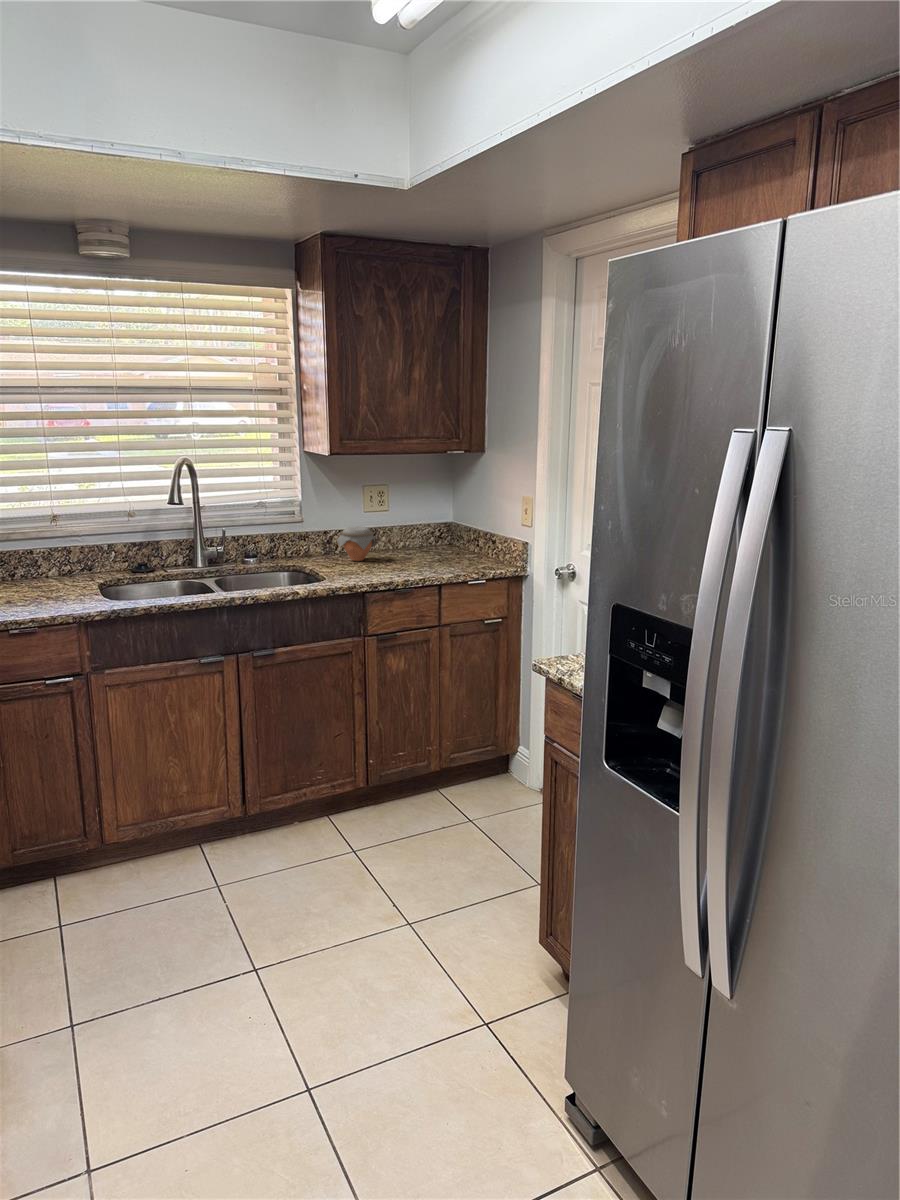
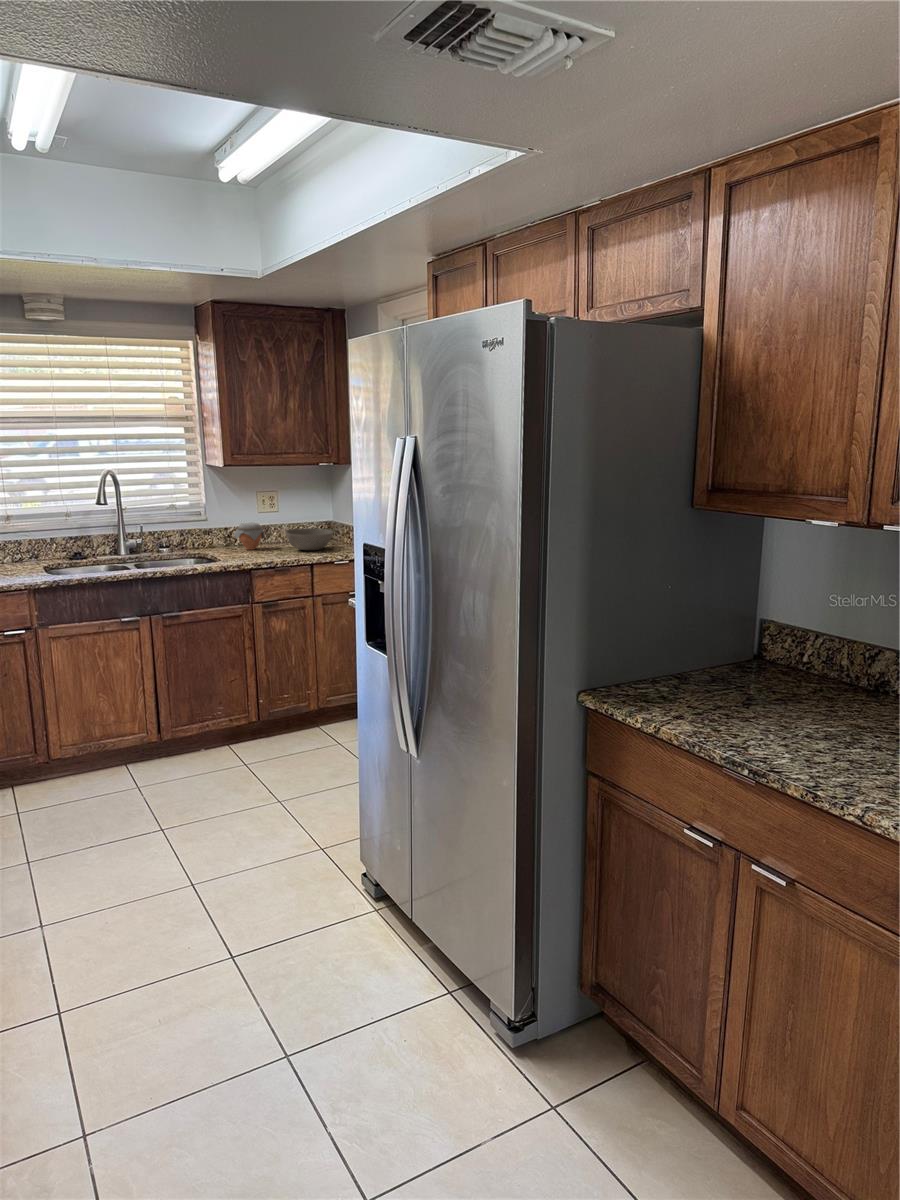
bowl: none [404,535,465,565] -> present [285,528,333,550]

